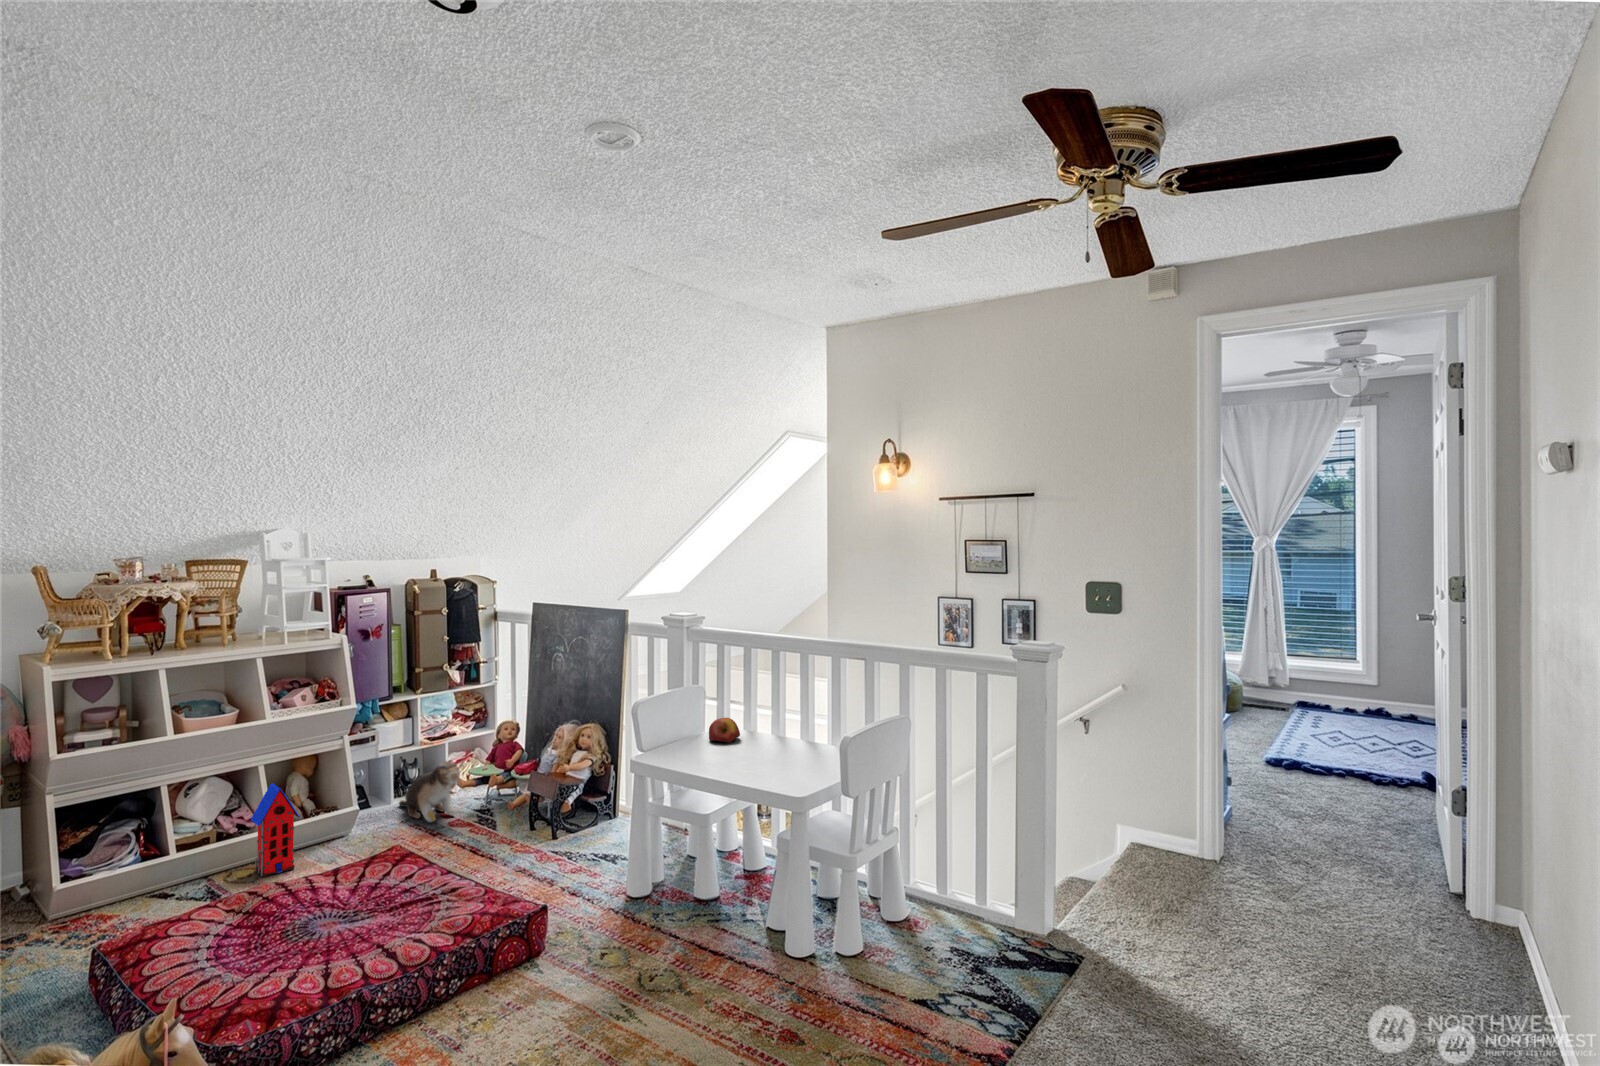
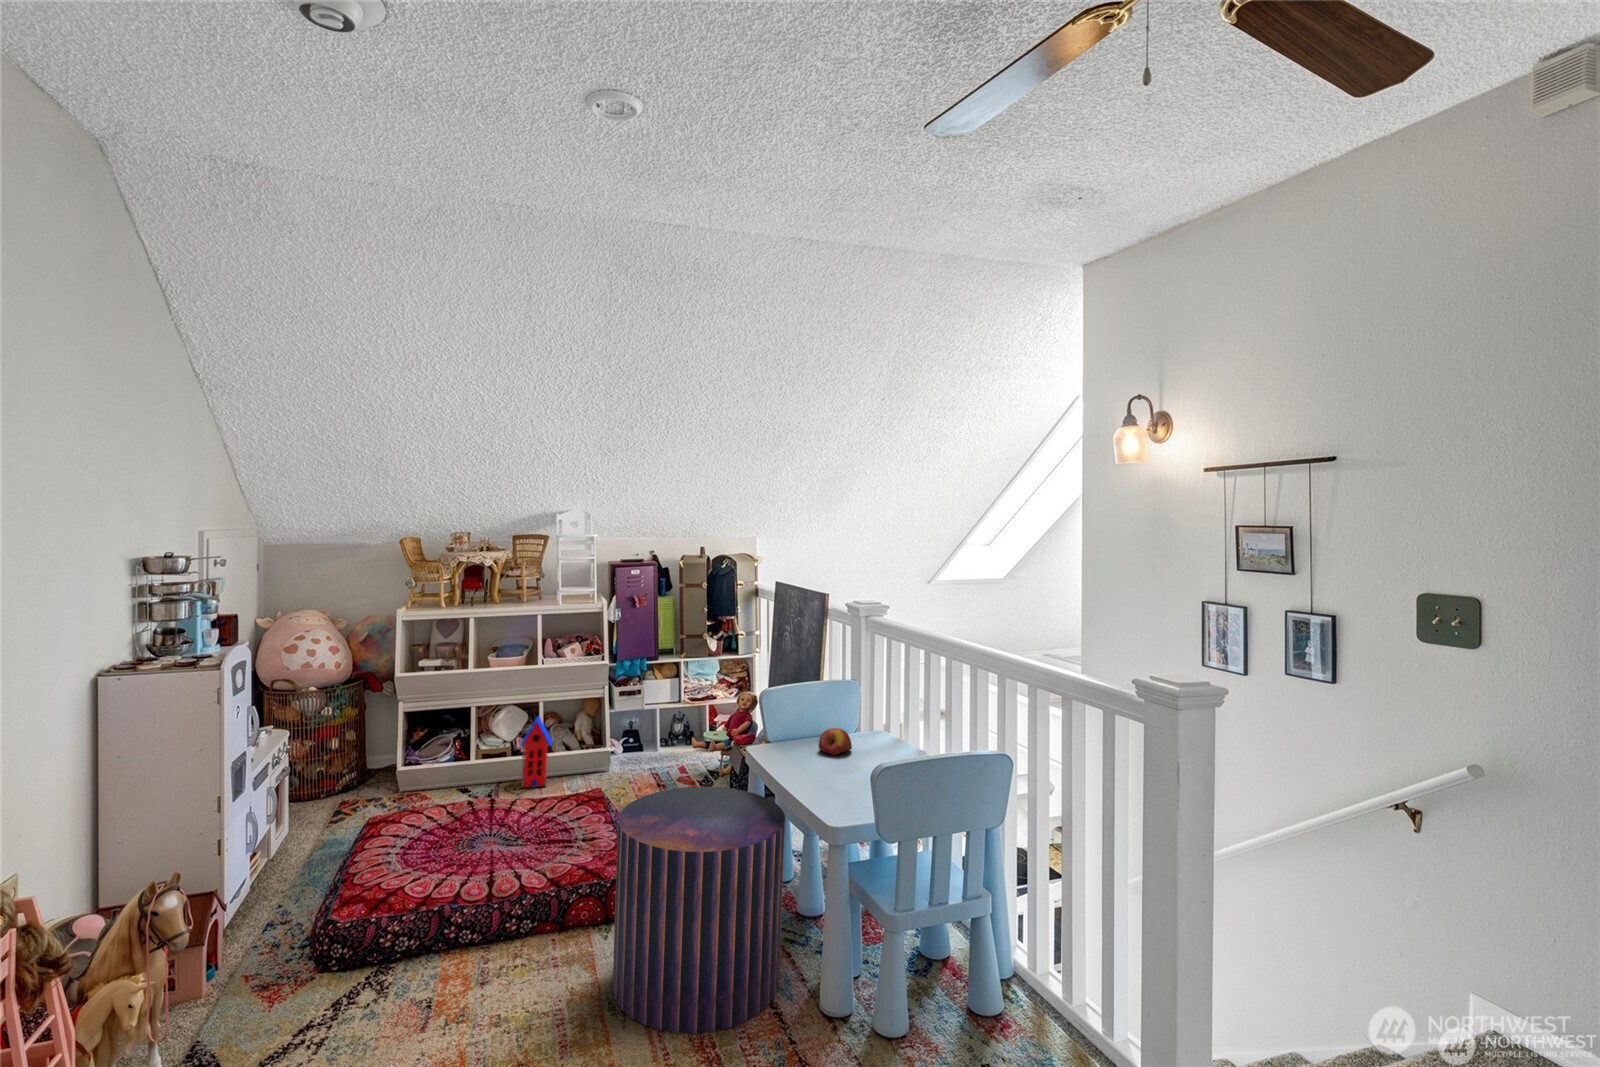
plush toy: present [399,761,464,823] -> none [654,721,690,771]
pouf: none [584,787,750,1020] -> present [613,787,785,1033]

